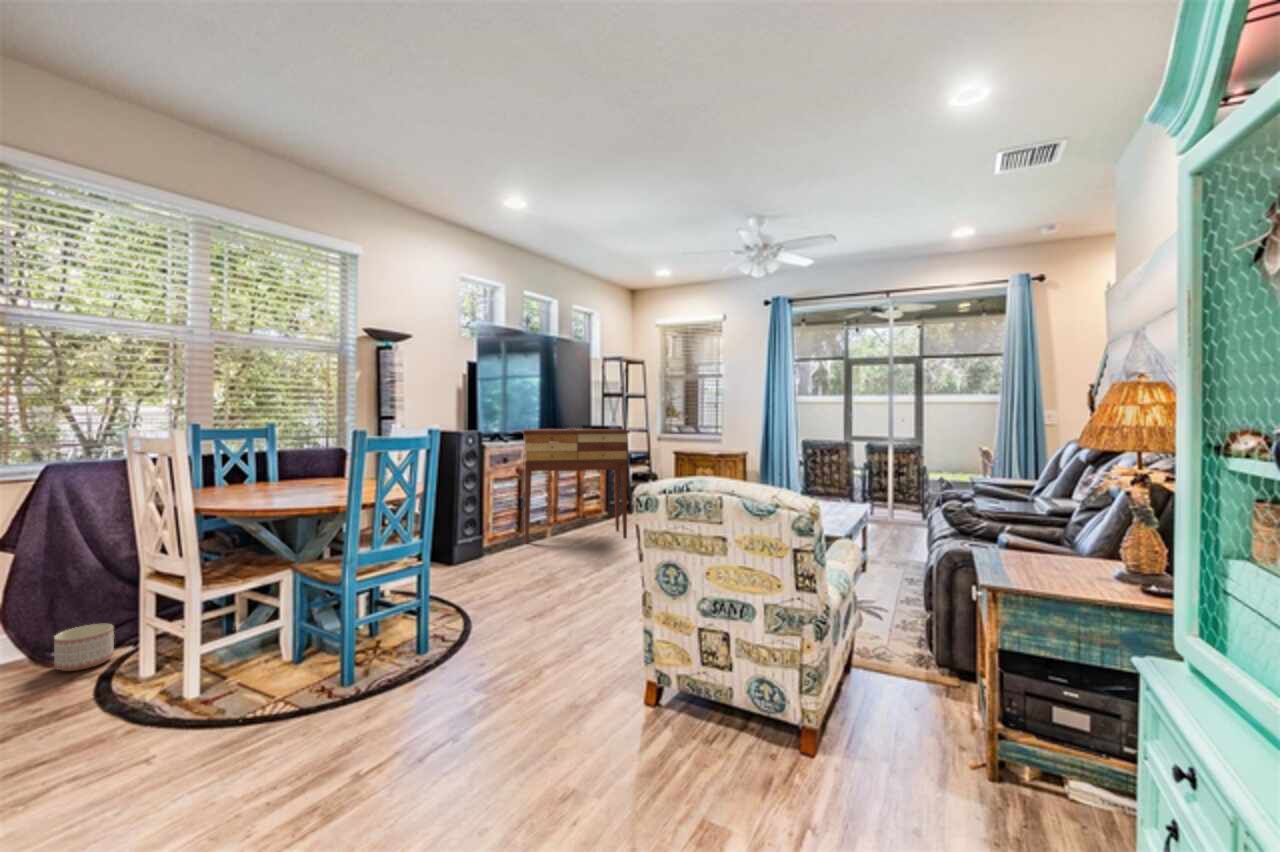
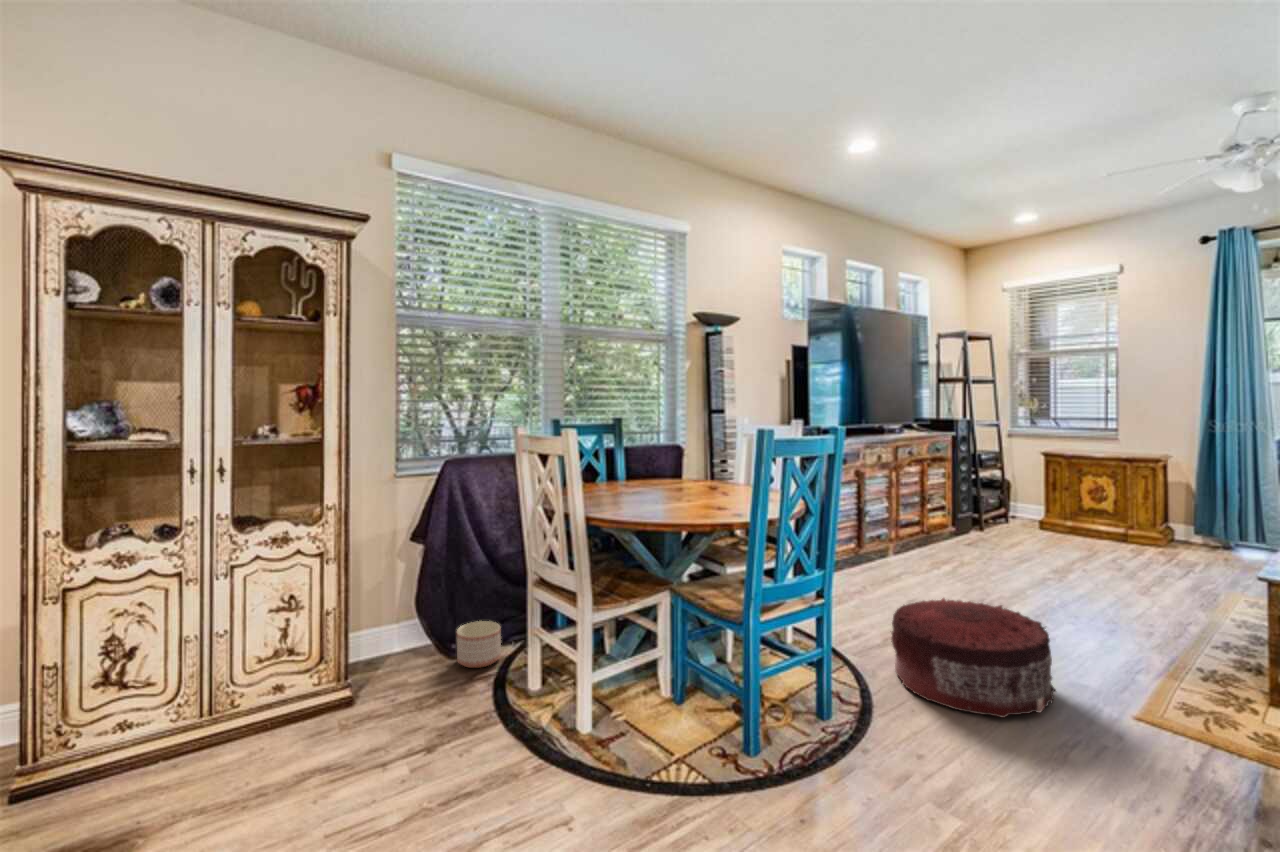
console table: present [523,429,630,544] -> none [854,423,1010,568]
pouf: none [496,557,604,635] -> present [891,598,1055,718]

